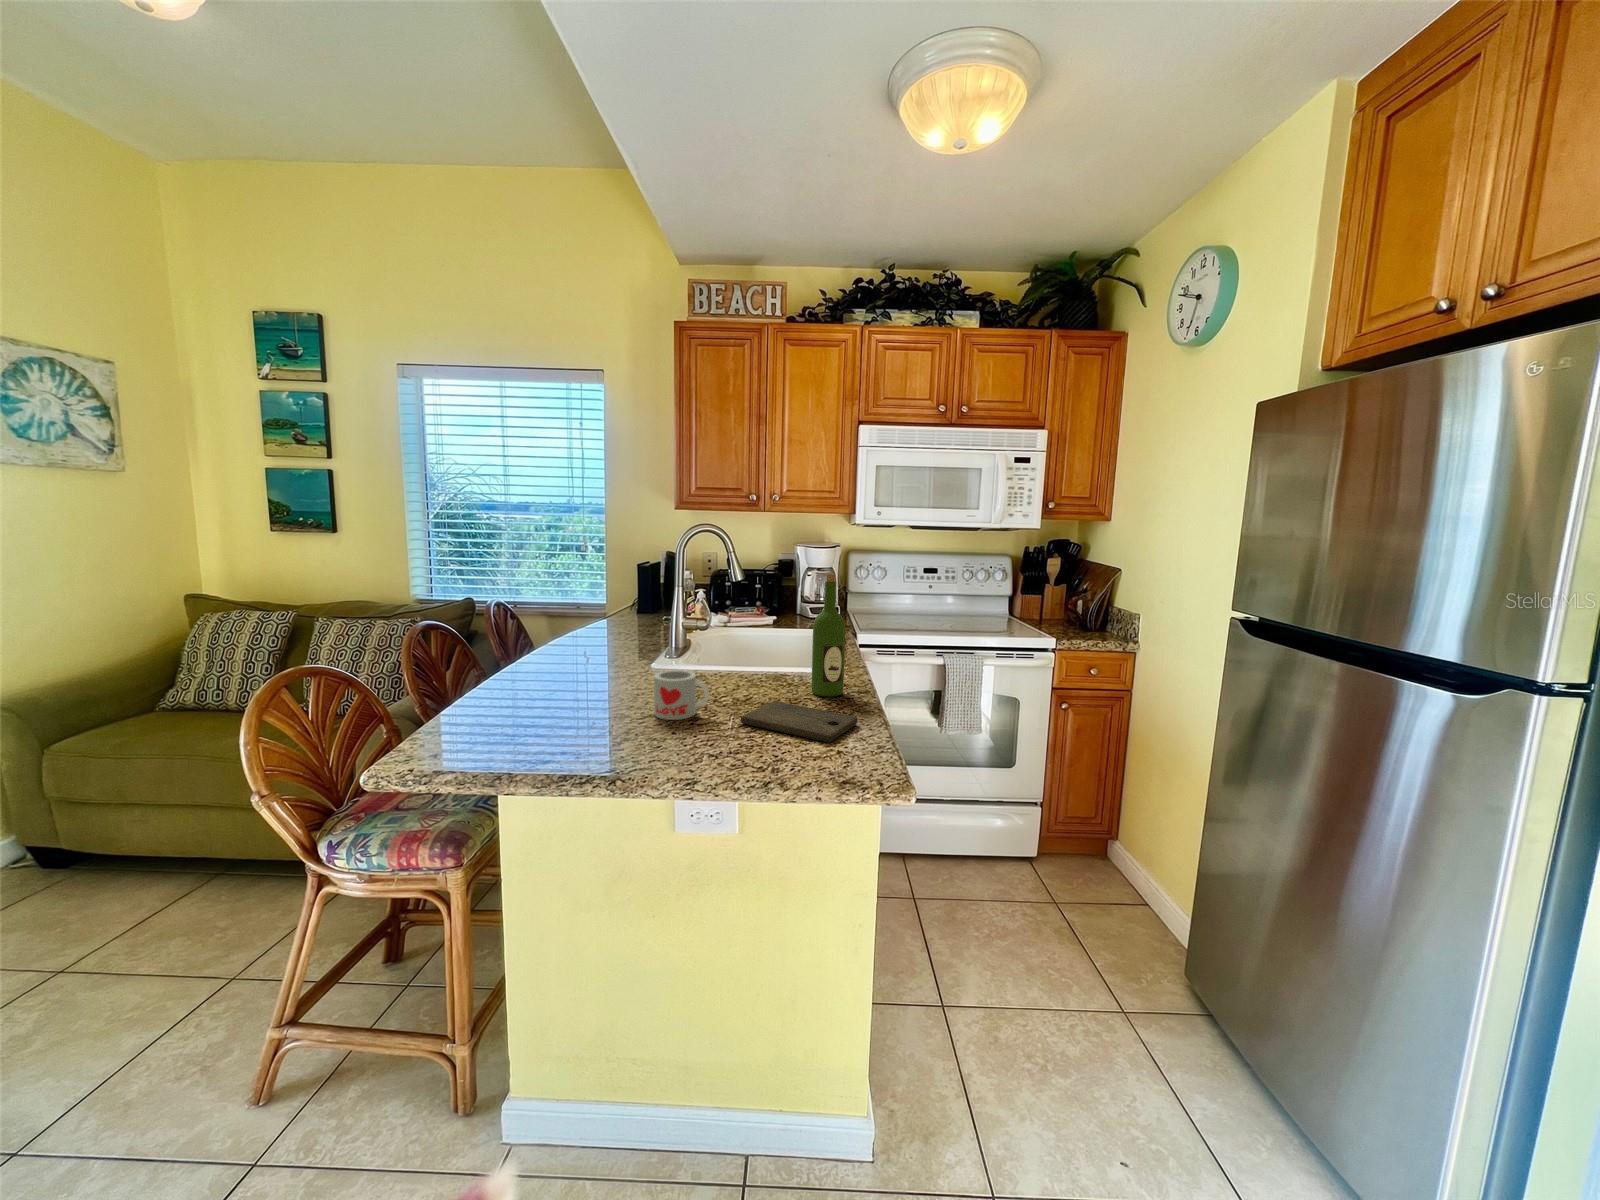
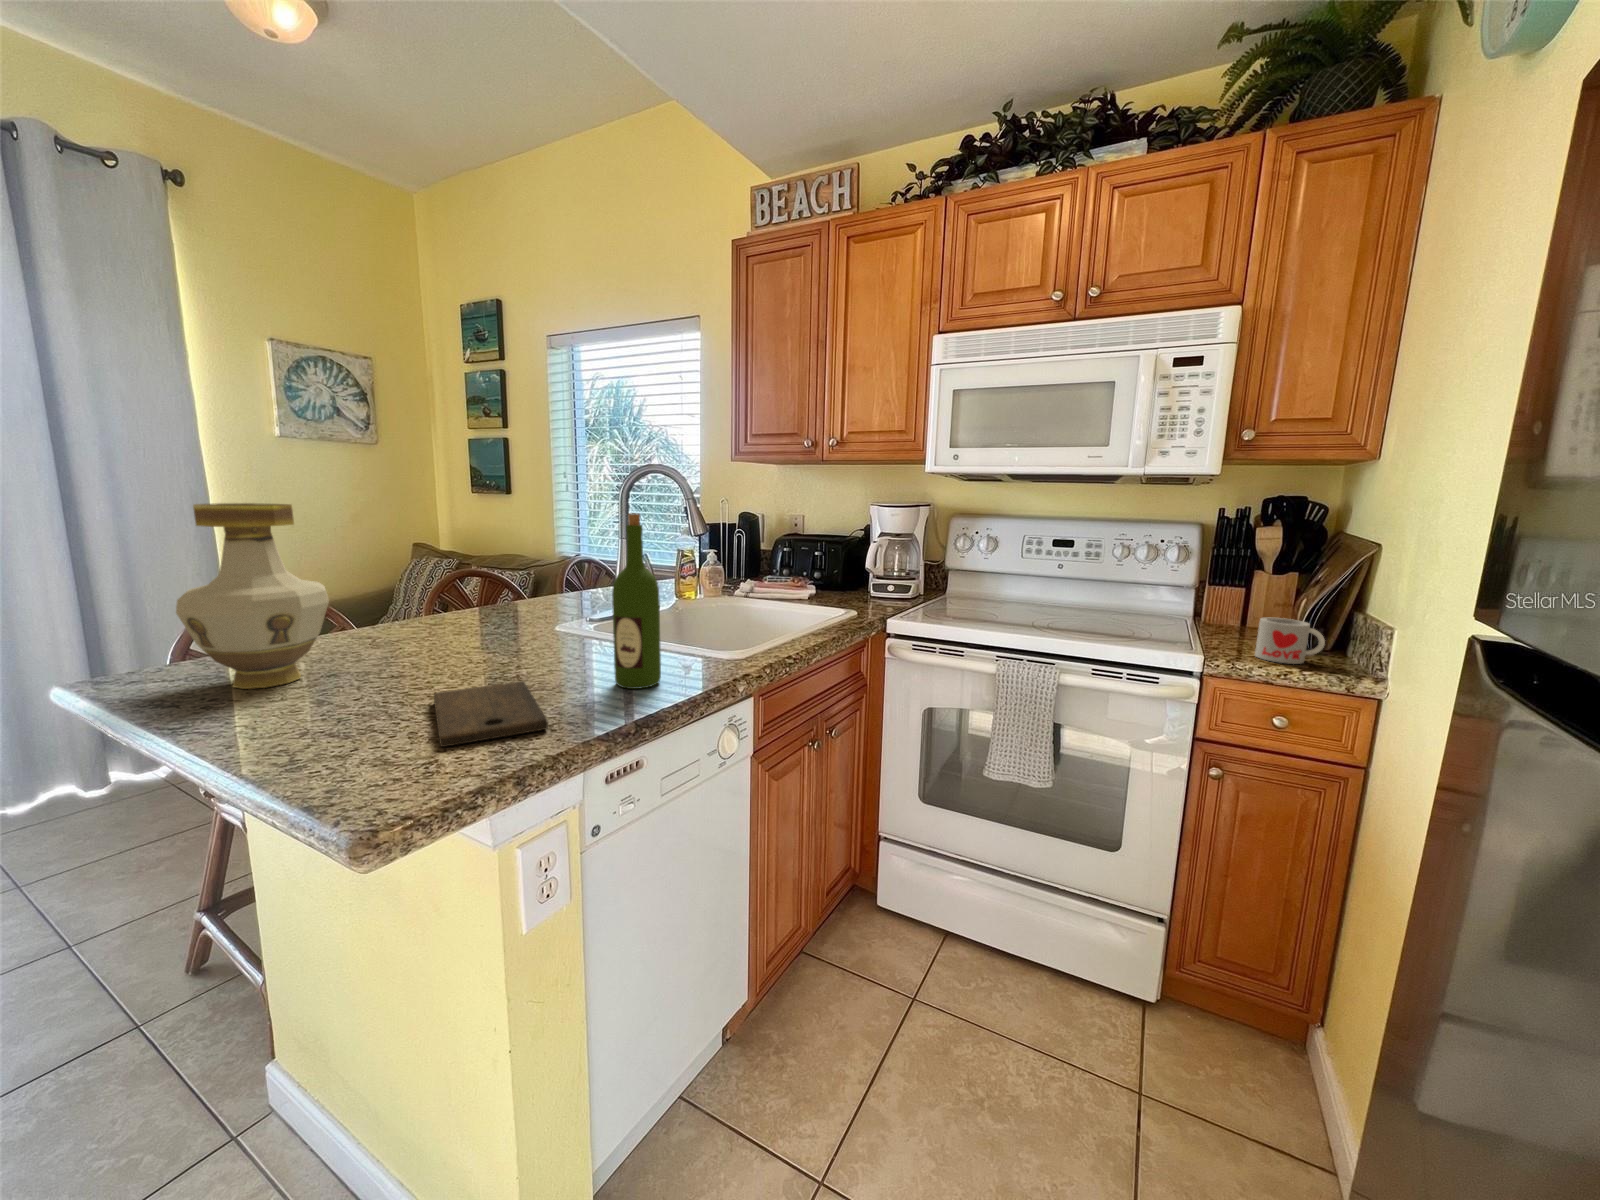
vase: none [506,578,616,742] -> present [176,503,329,689]
mug: present [654,670,709,720] -> present [1255,617,1325,664]

